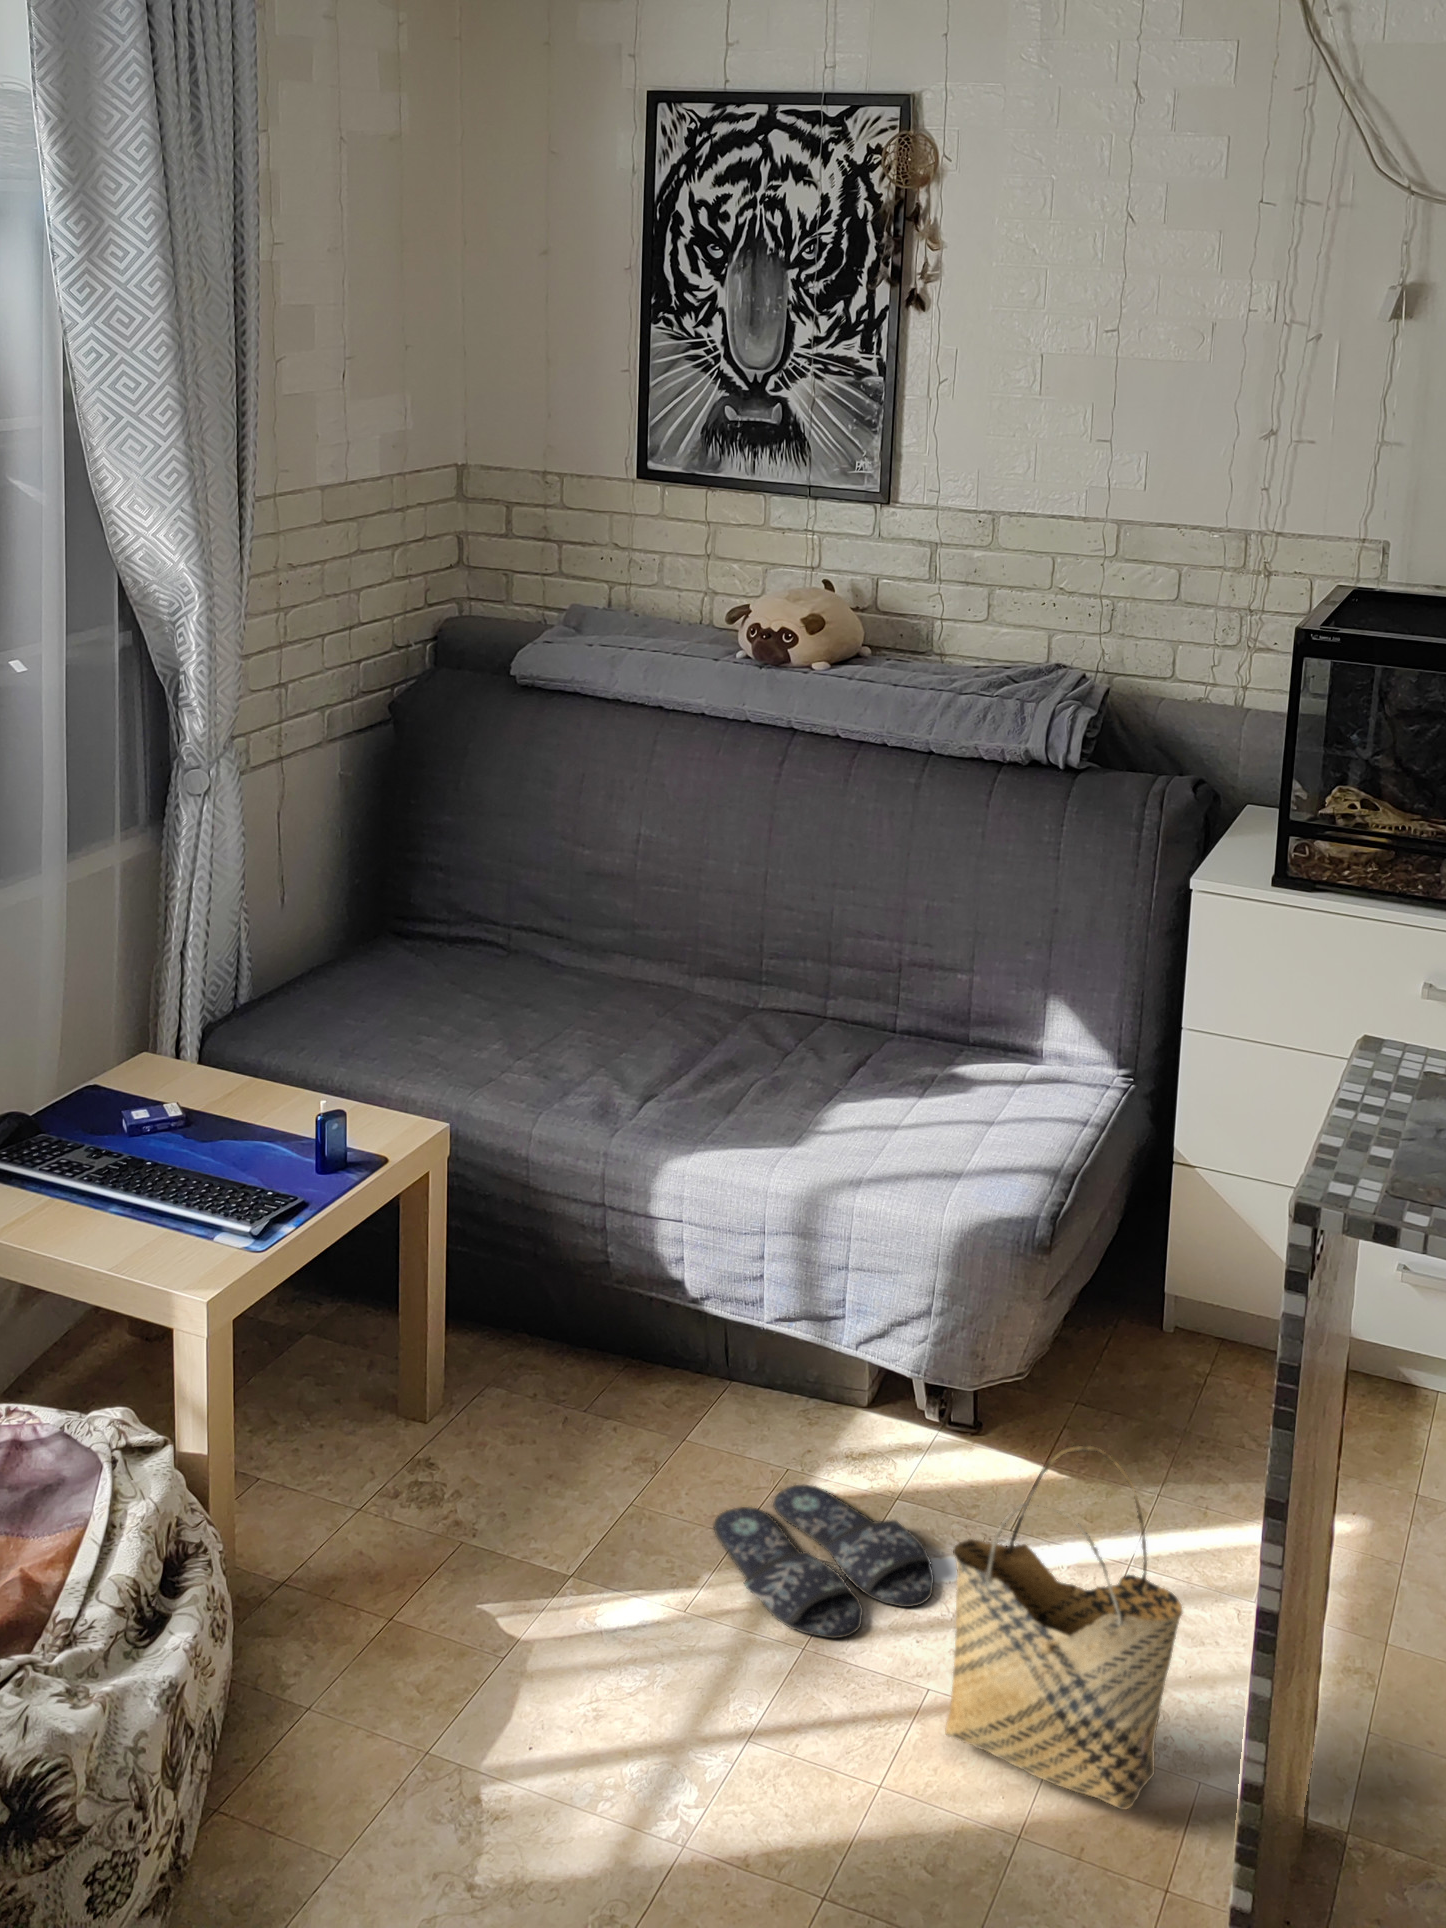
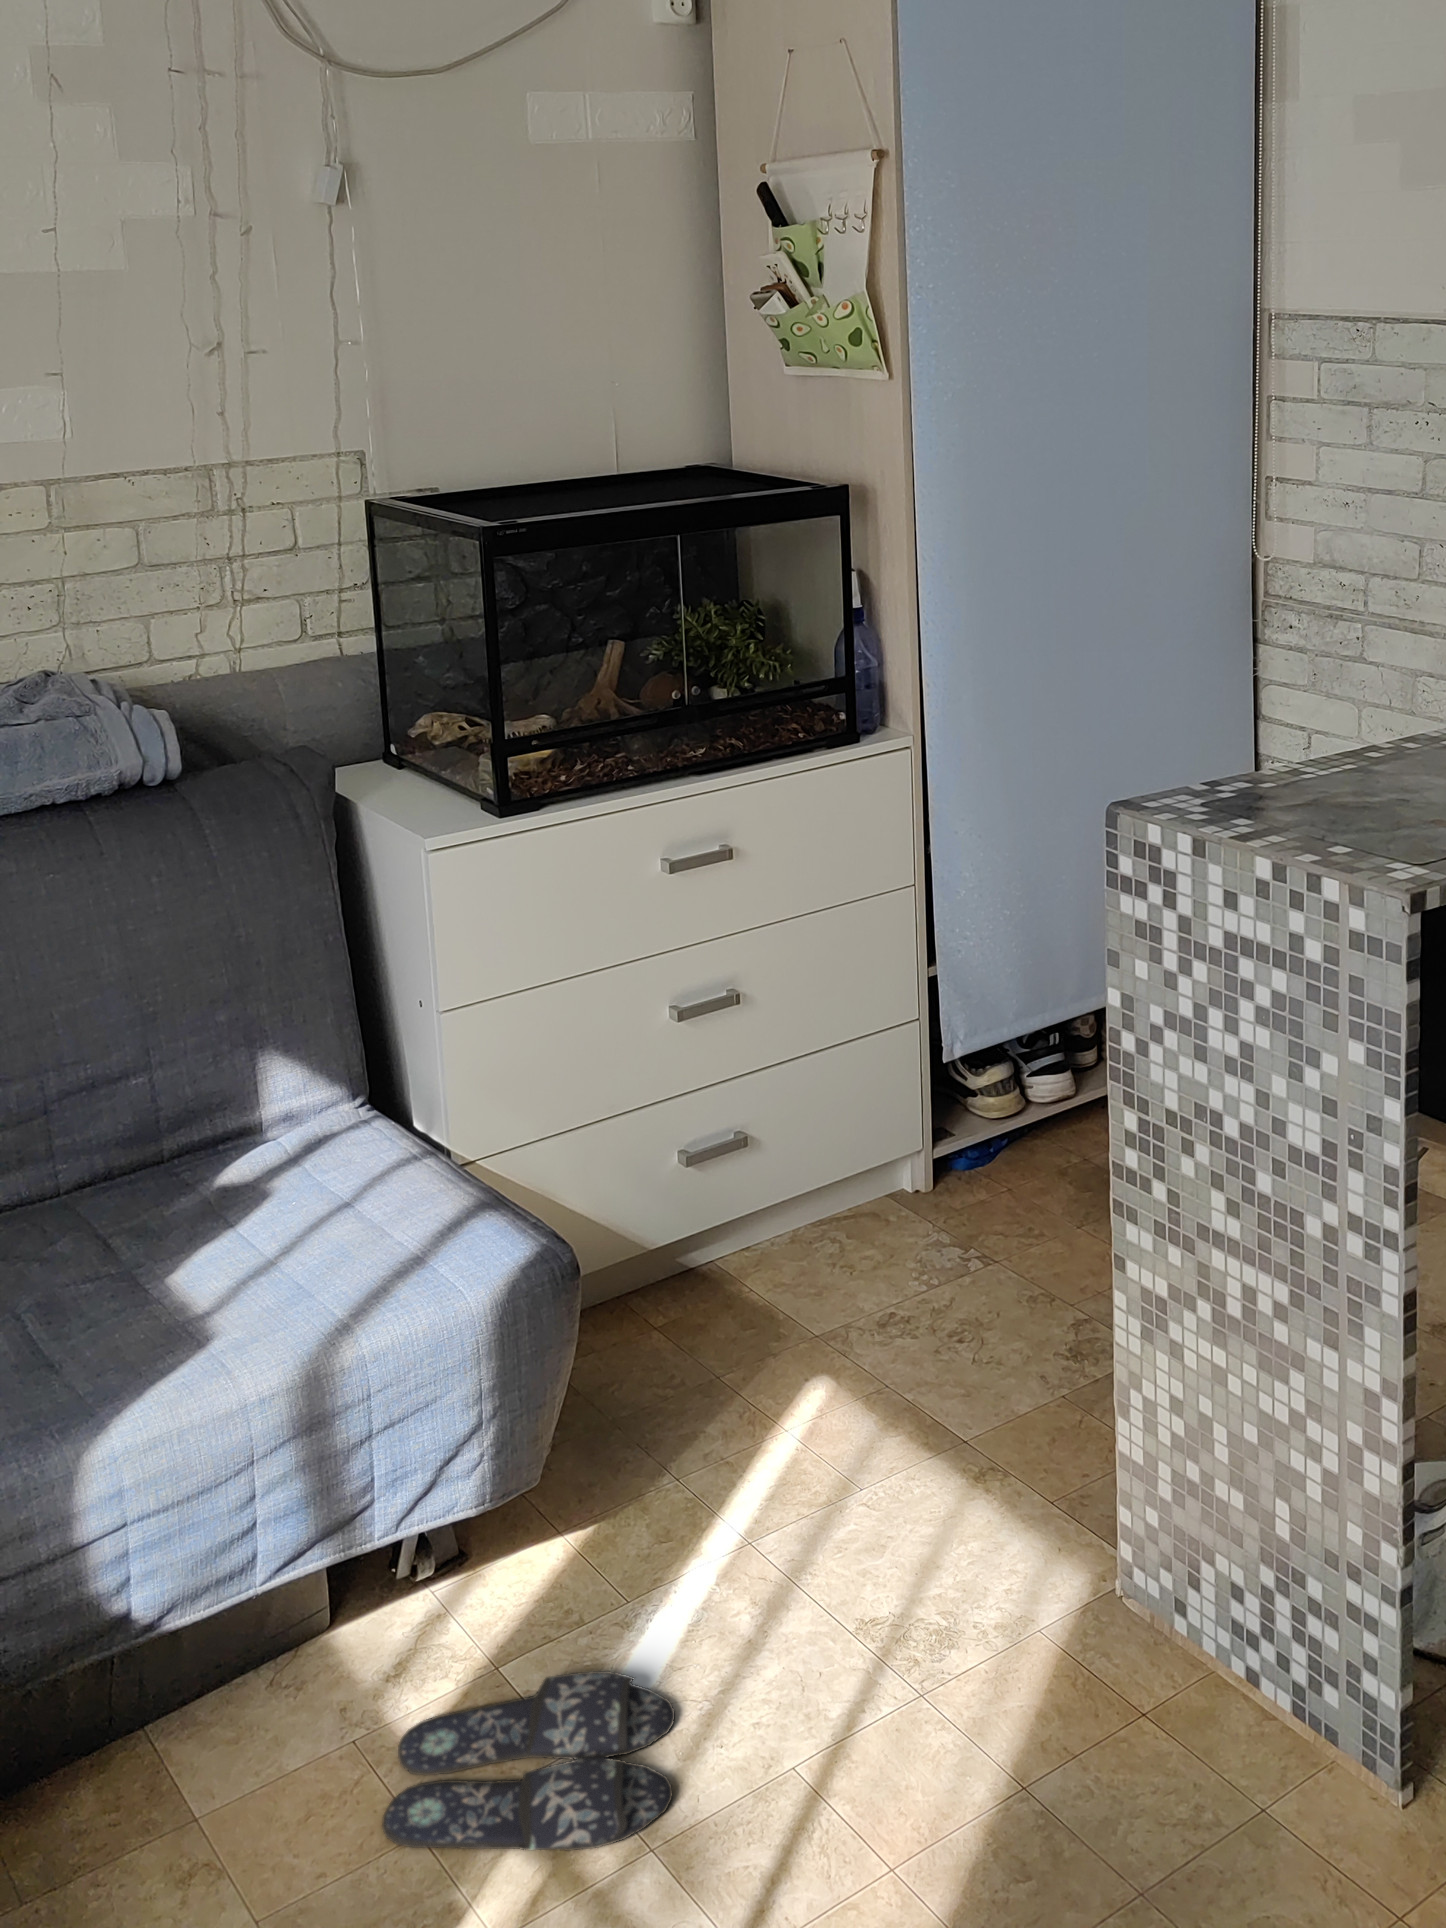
woven basket: present [945,1445,1182,1810] -> none [827,1378,1058,1775]

